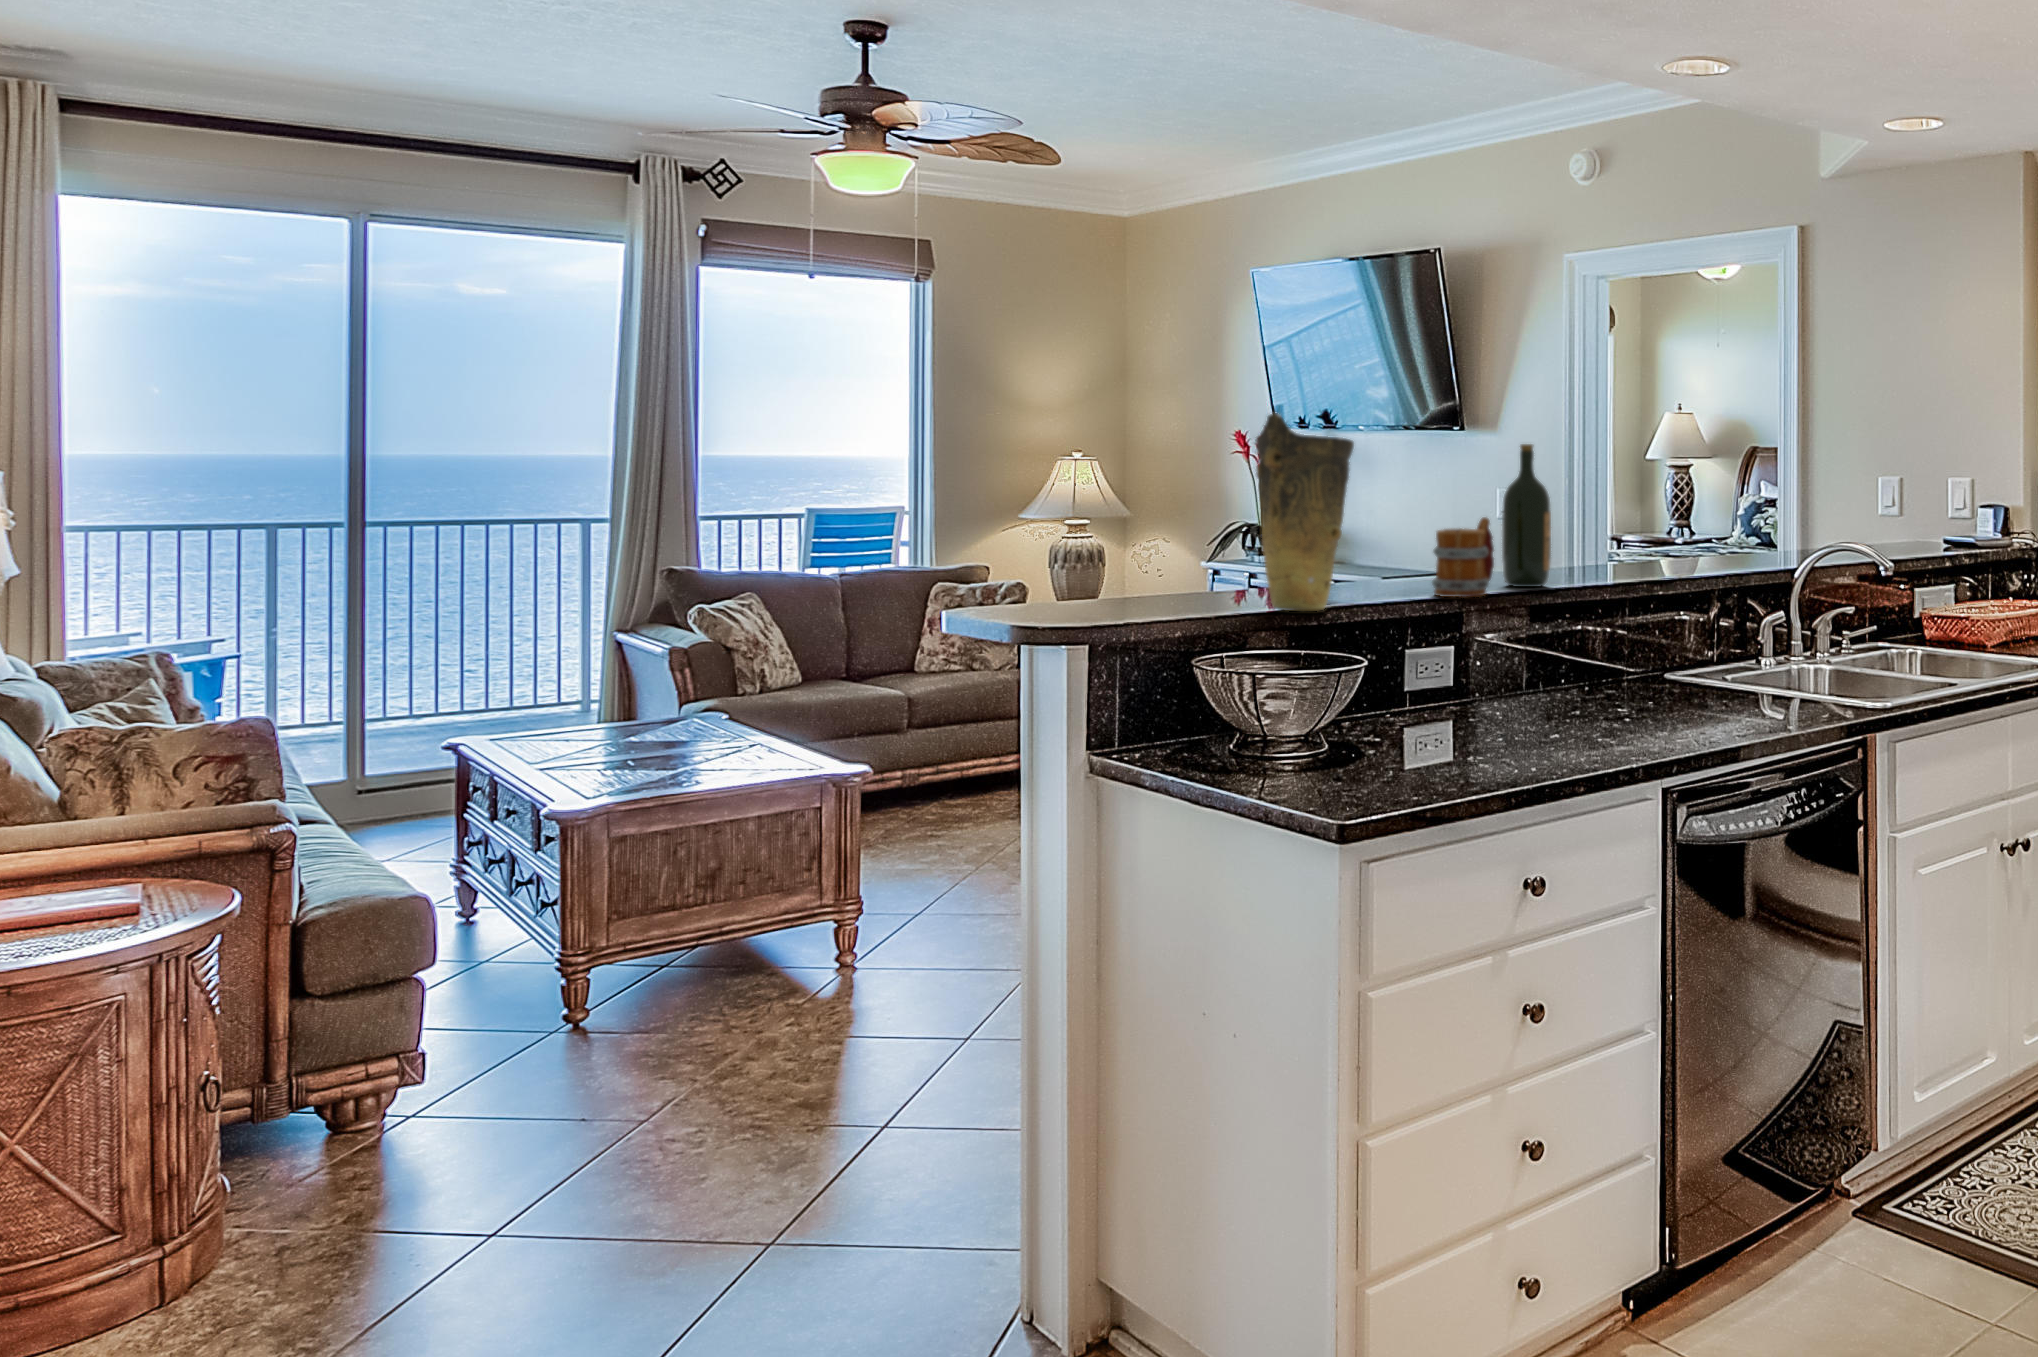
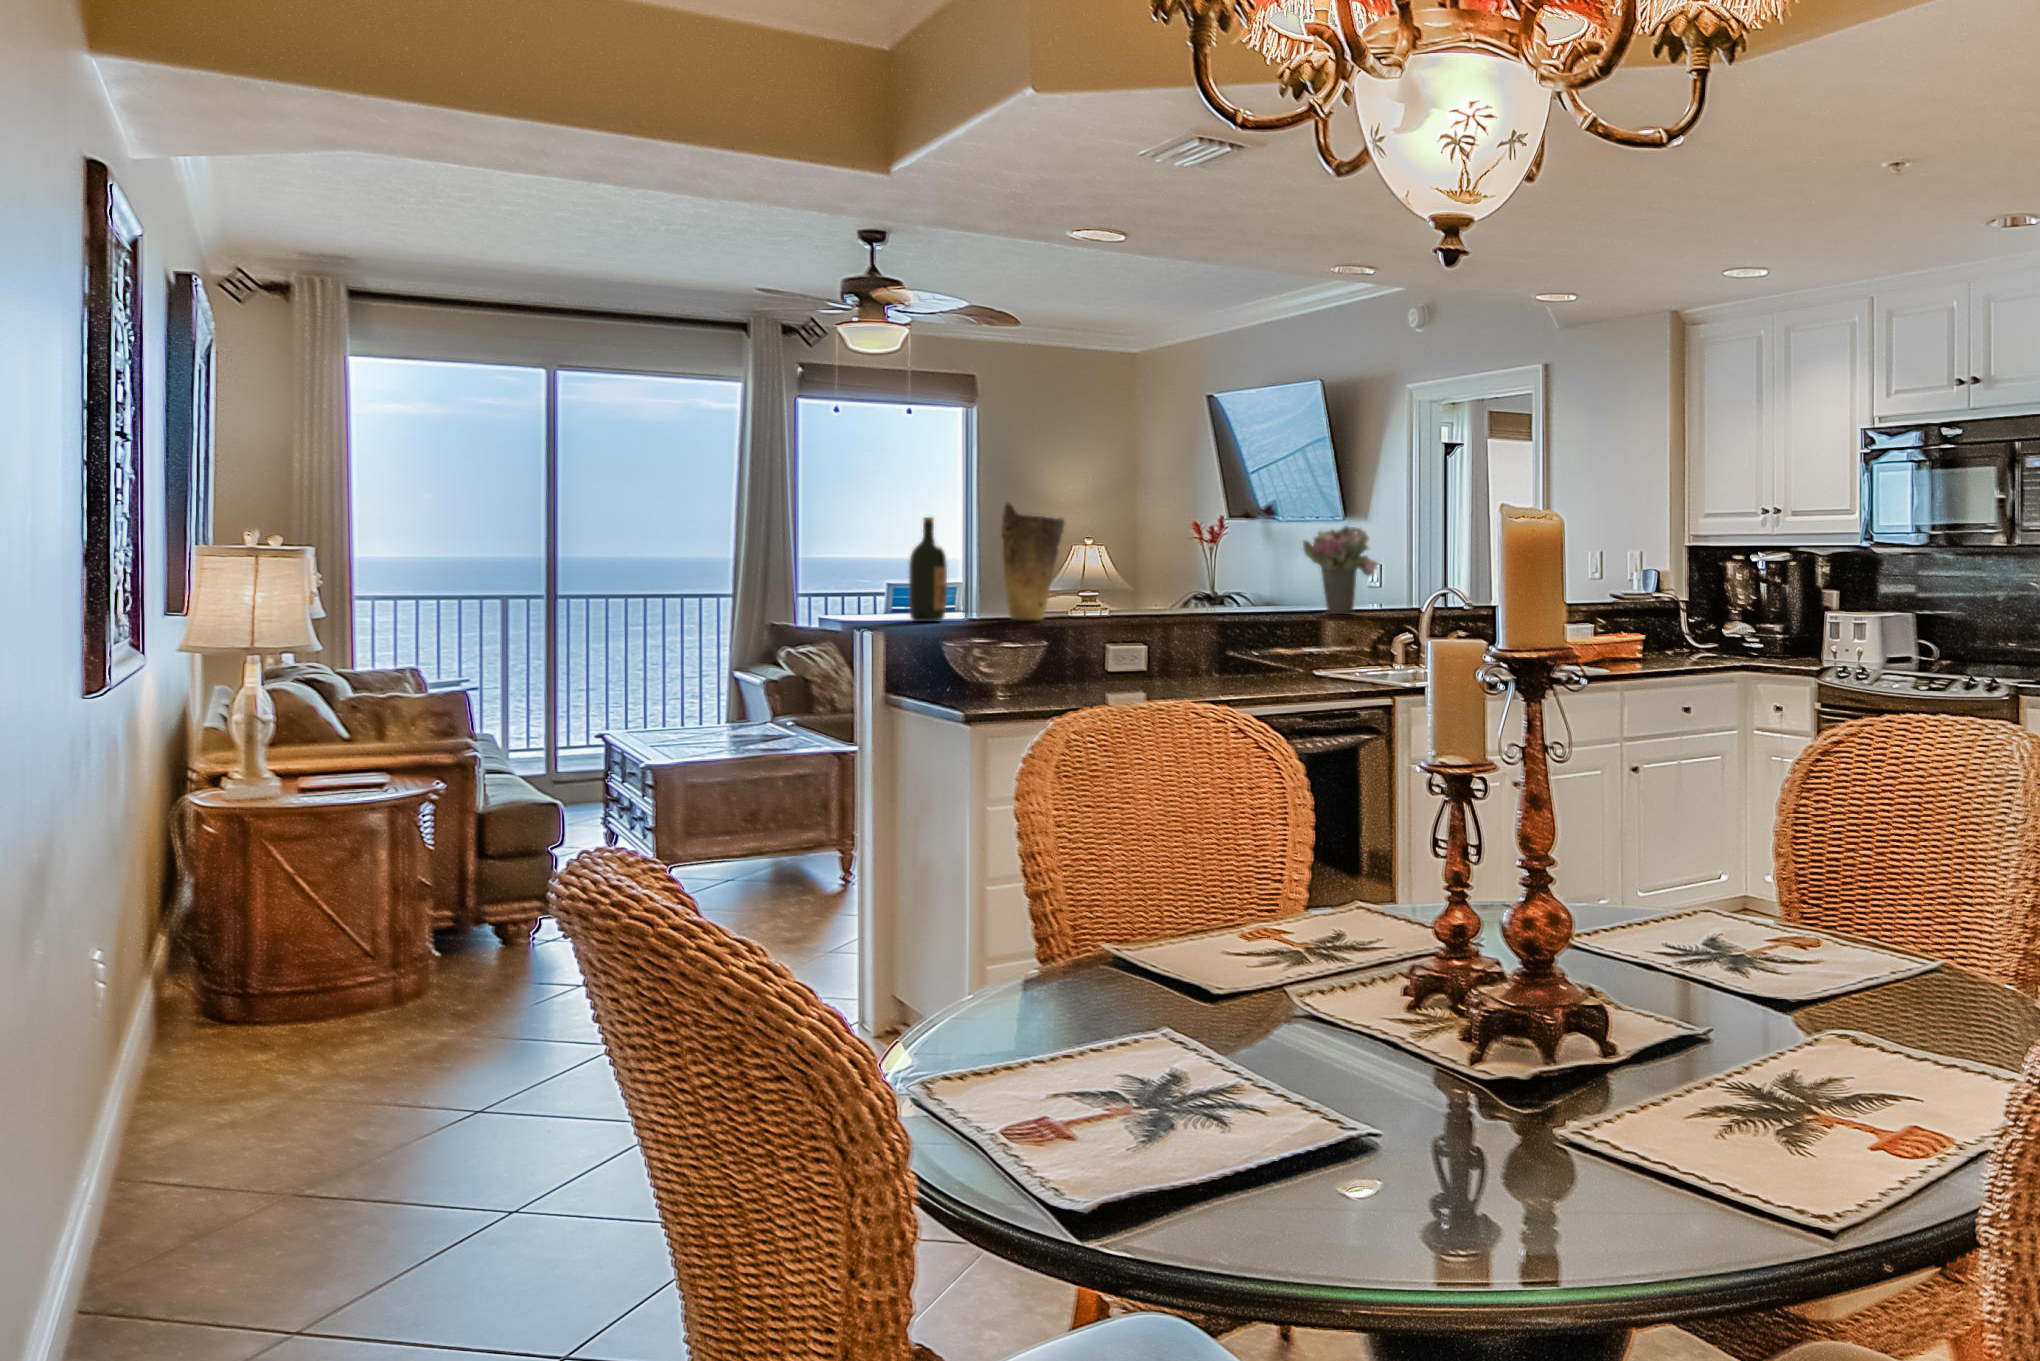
wine bottle: present [1502,444,1551,587] -> present [909,517,947,622]
flower bouquet: none [1629,447,1736,581] -> present [1303,526,1377,614]
mug: present [1432,517,1494,598] -> none [1140,569,1186,618]

